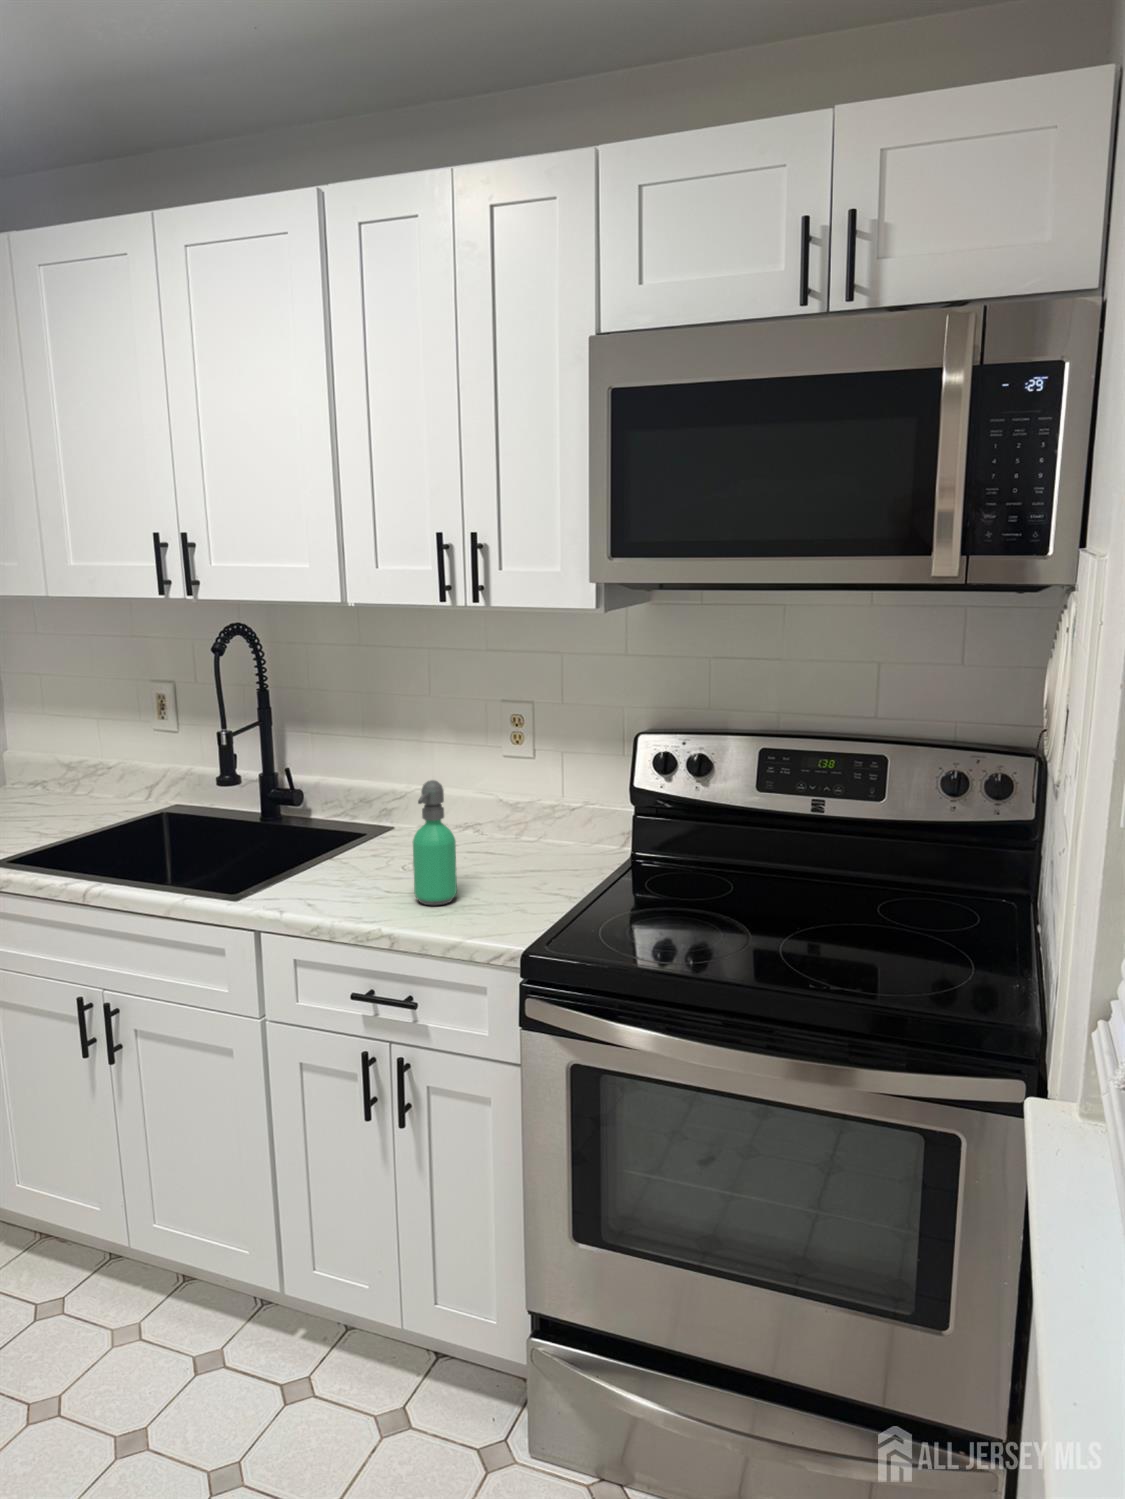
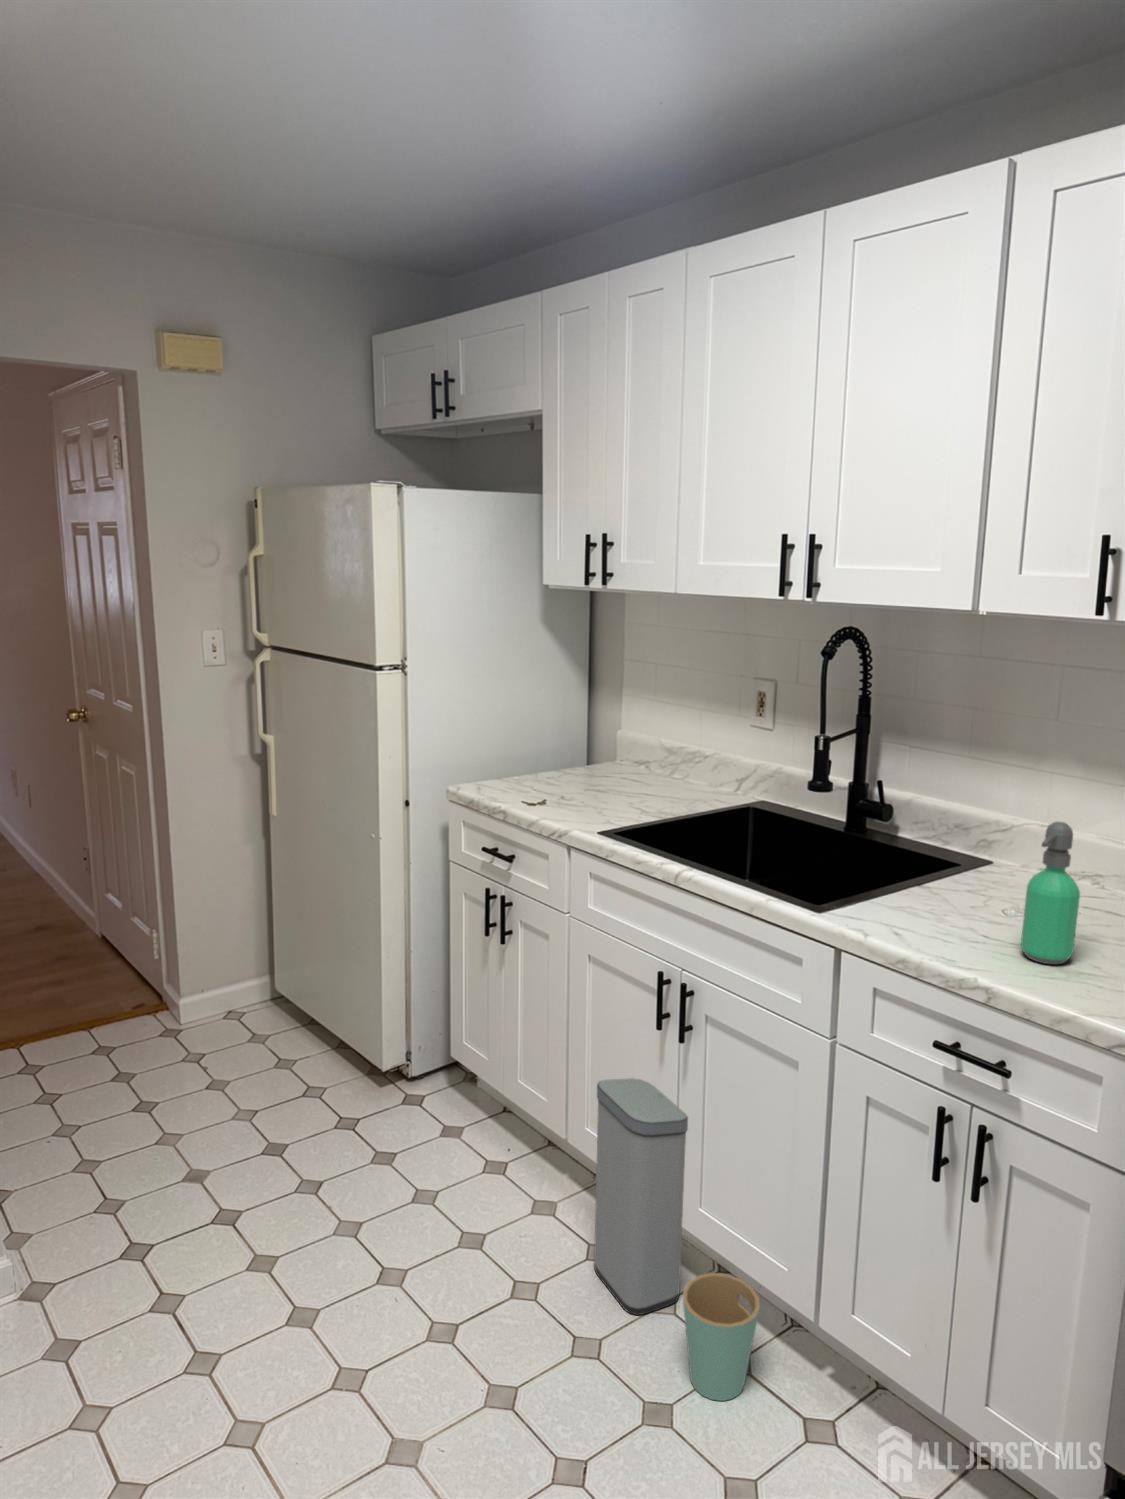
trash can: none [22,1112,225,1404] -> present [594,1078,760,1401]

